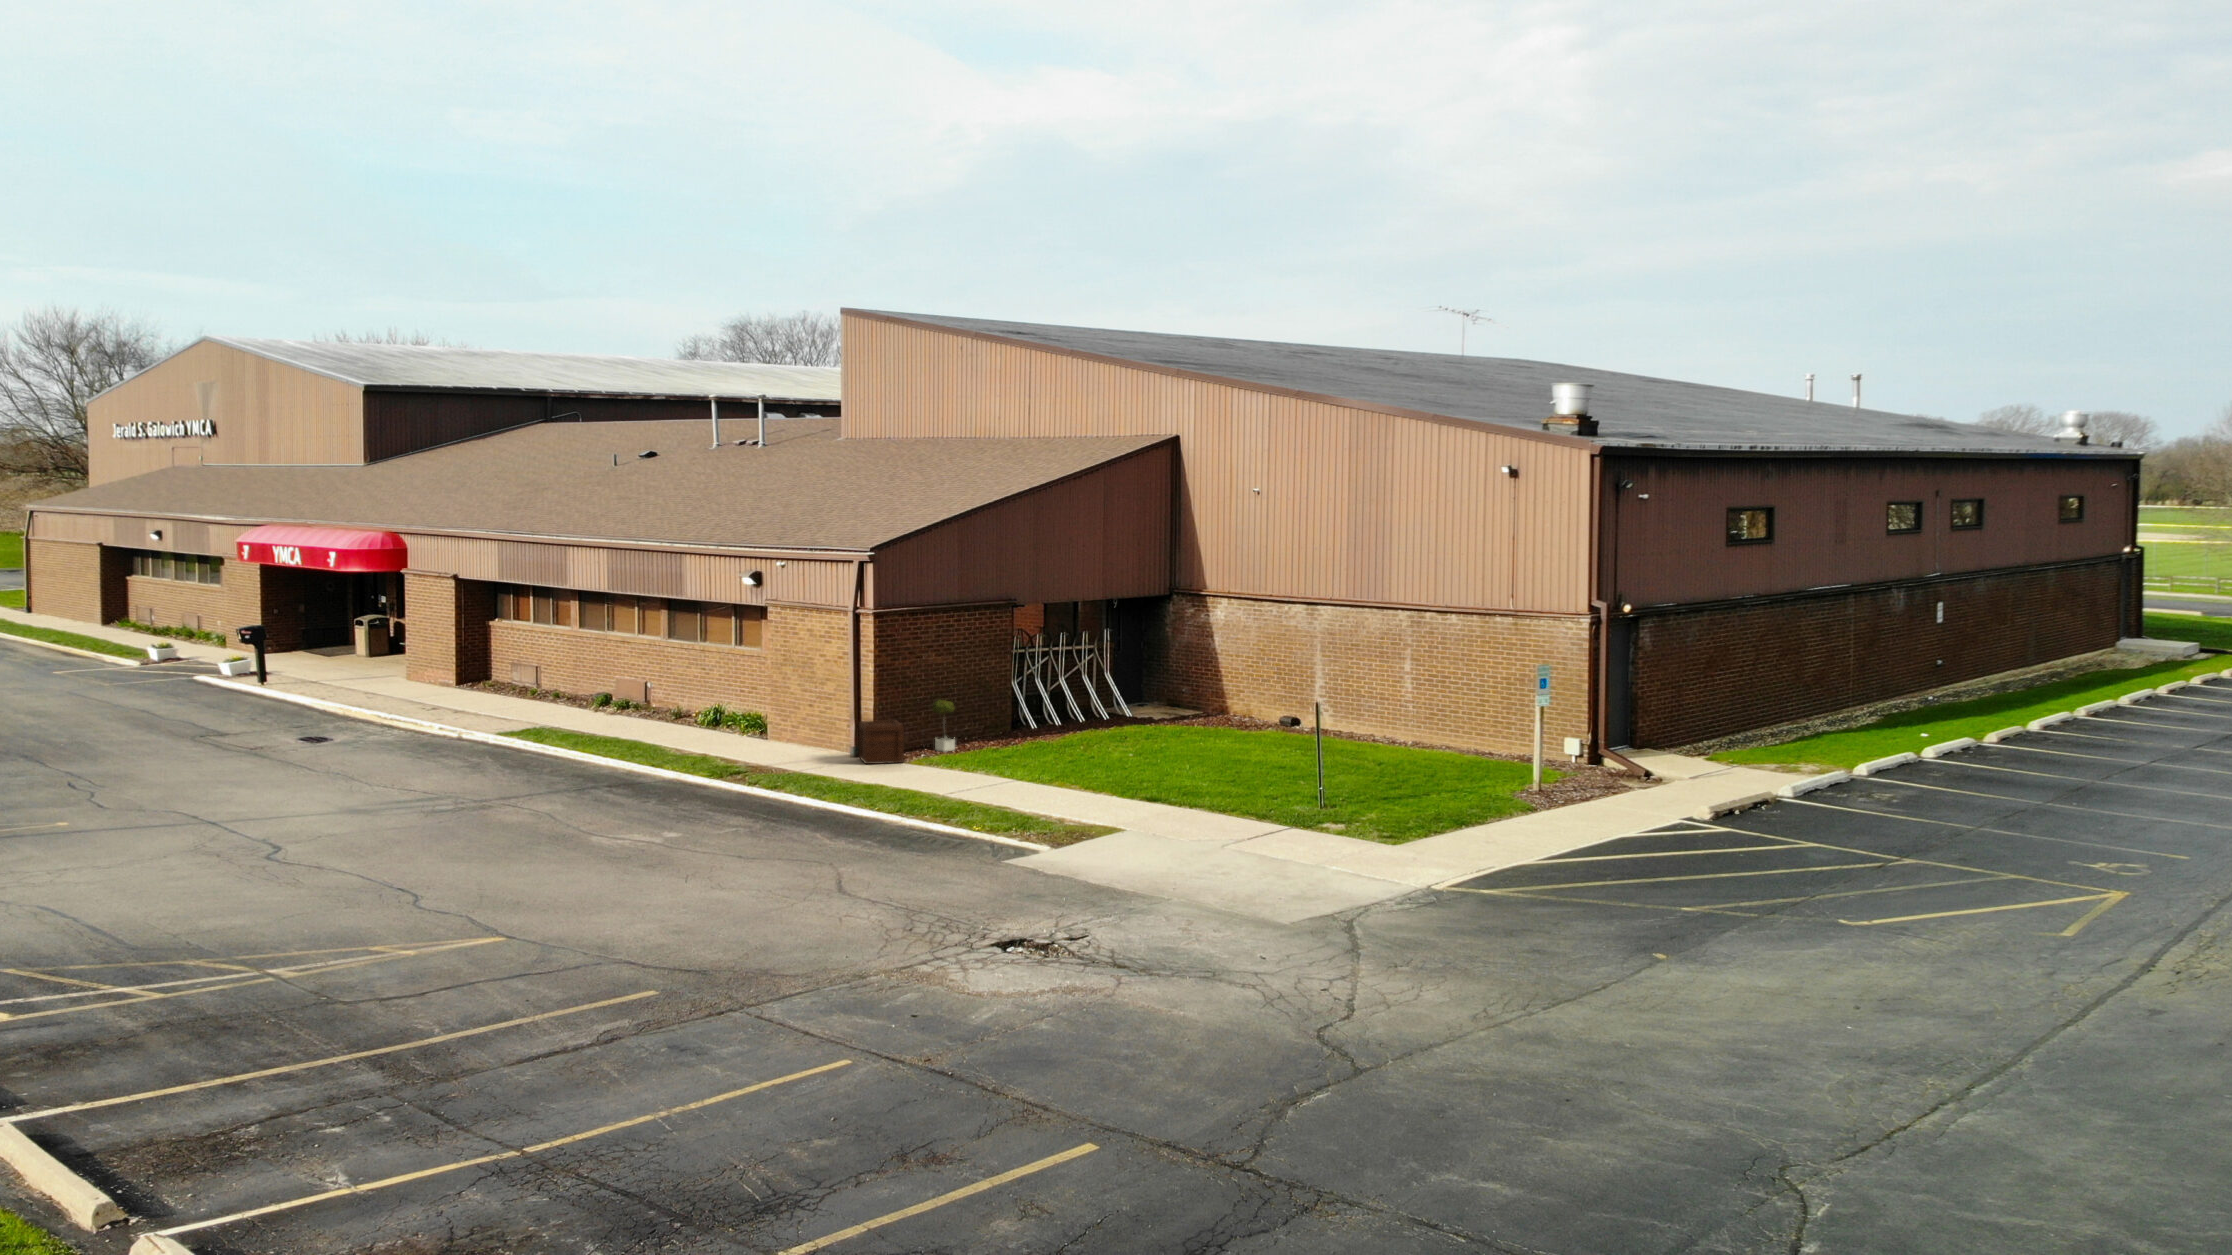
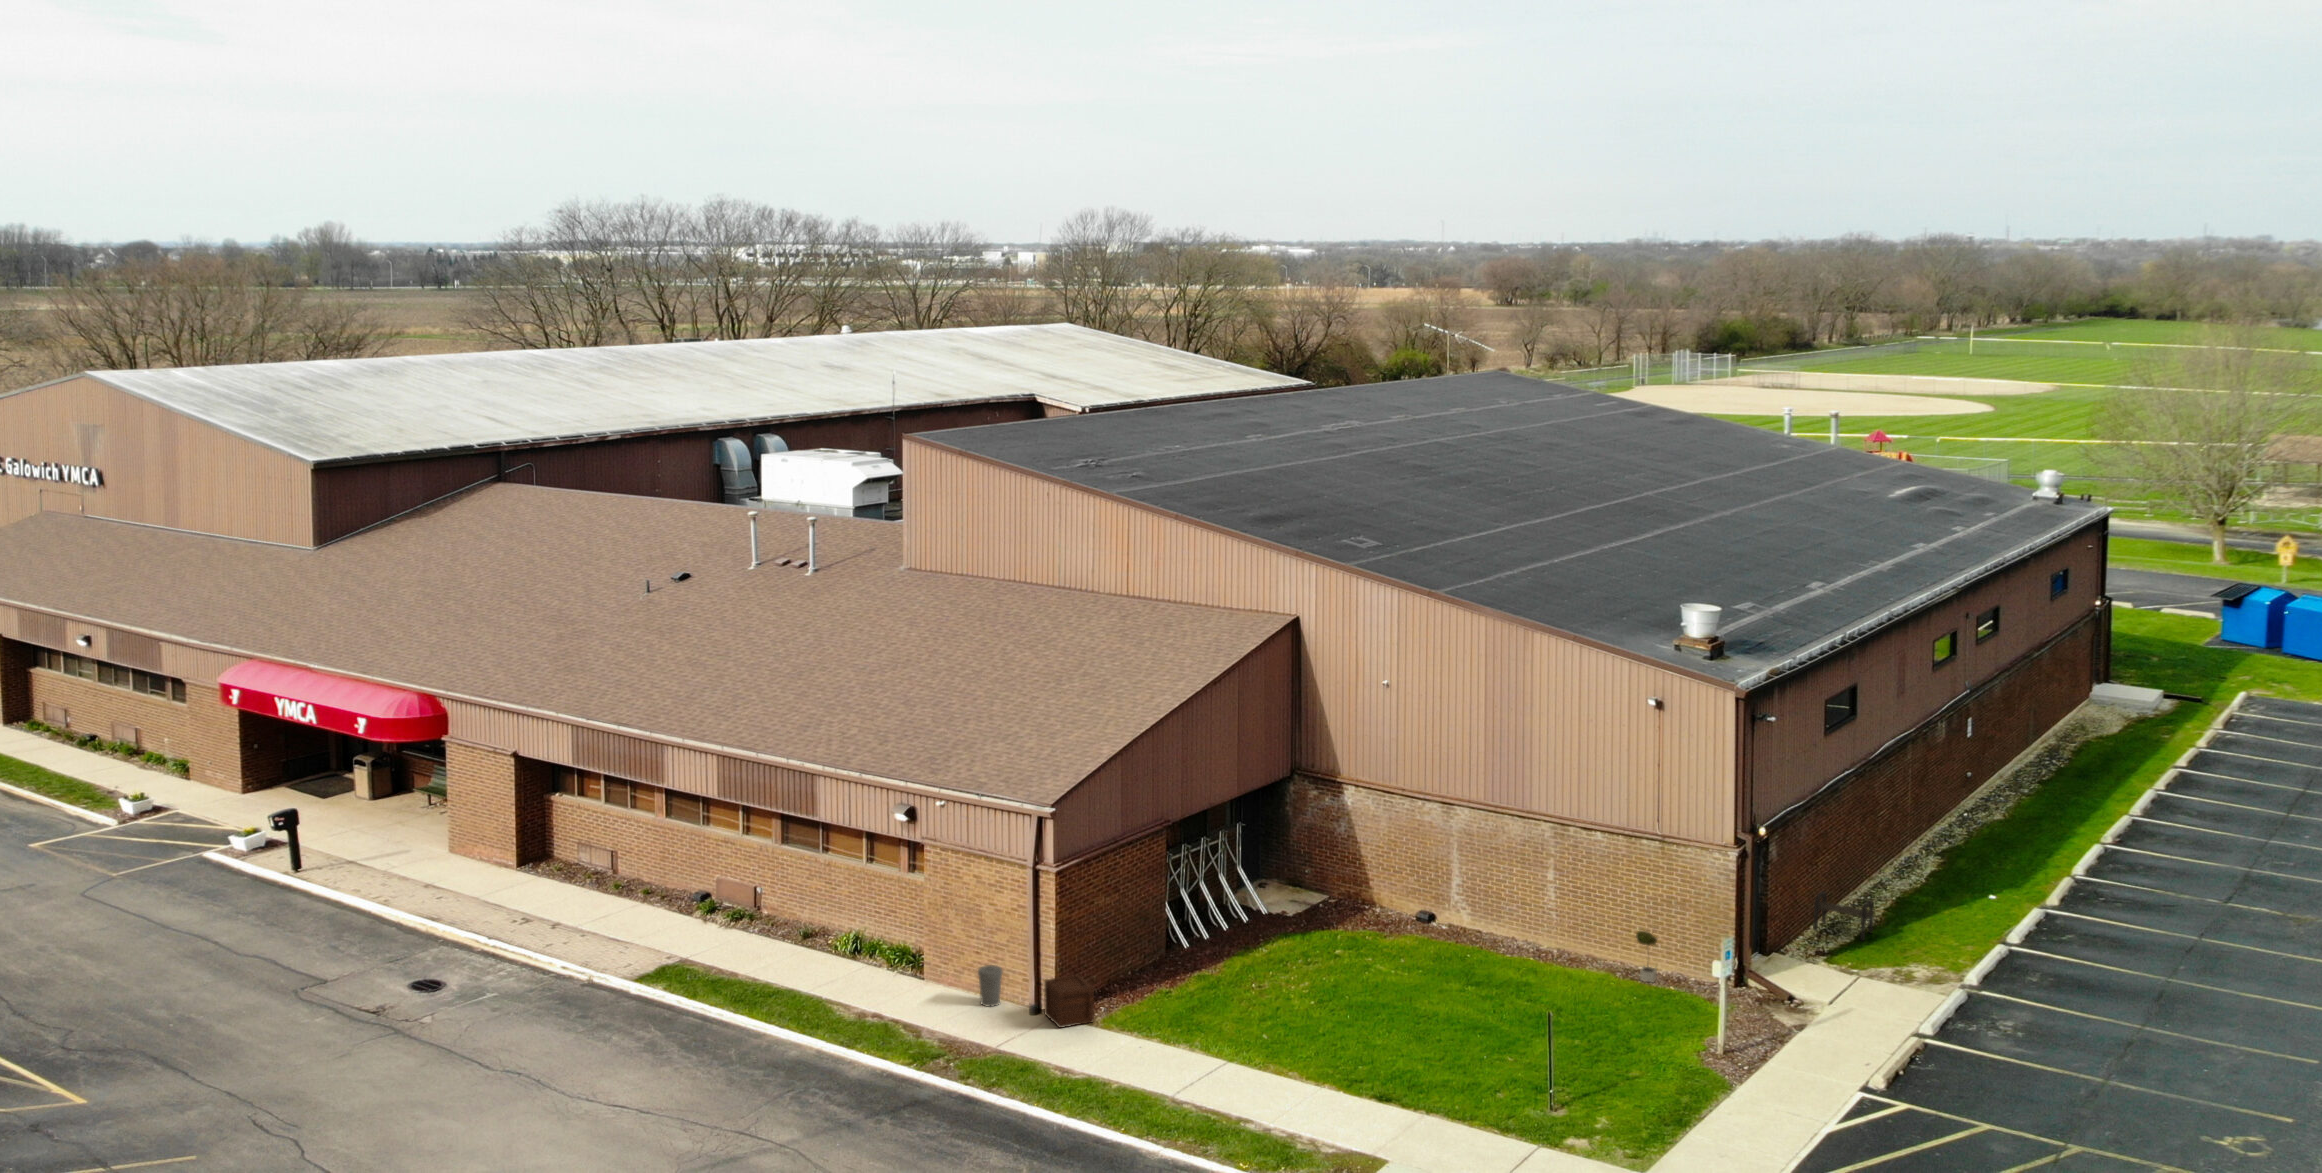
potted tree: present [932,700,955,751] -> present [1636,931,1657,982]
bench: none [1706,704,1770,749] -> present [1813,891,1874,940]
trash can: none [801,715,827,754] -> present [978,965,1003,1007]

